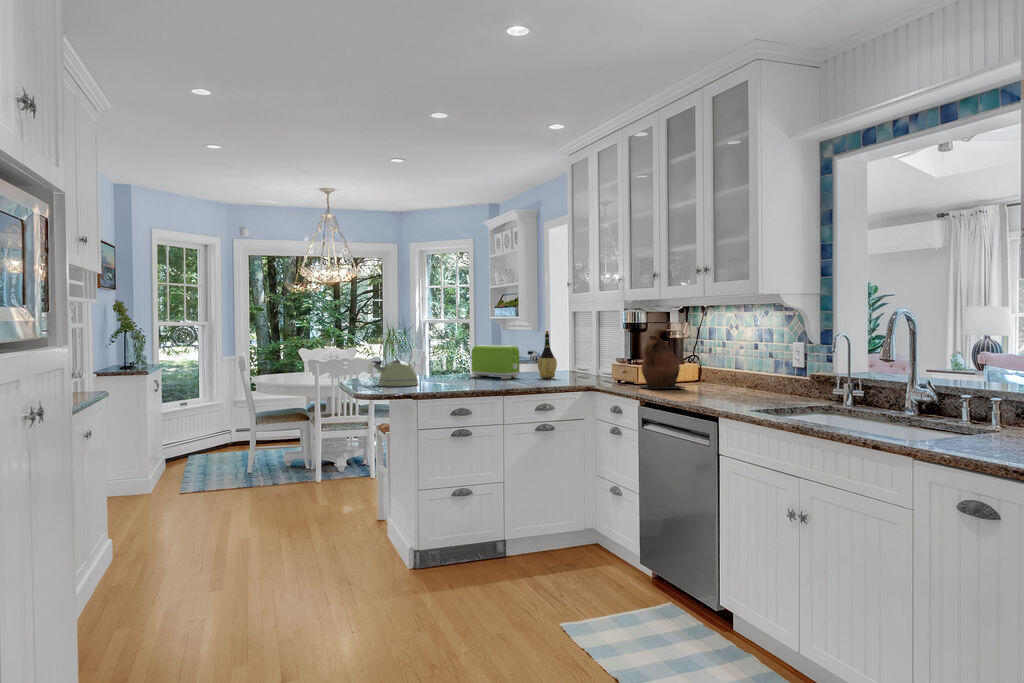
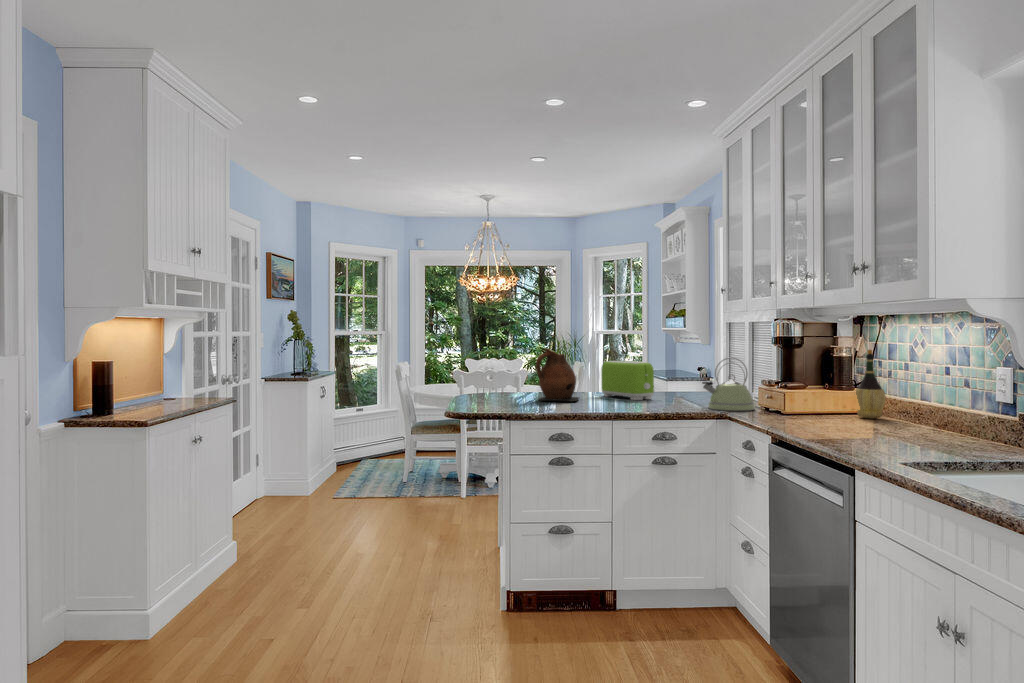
wine bottle: present [538,331,557,378] -> present [854,350,886,418]
ceramic pitcher: present [640,336,685,389] -> present [536,348,579,402]
kettle: present [372,339,418,387] -> present [702,358,755,411]

